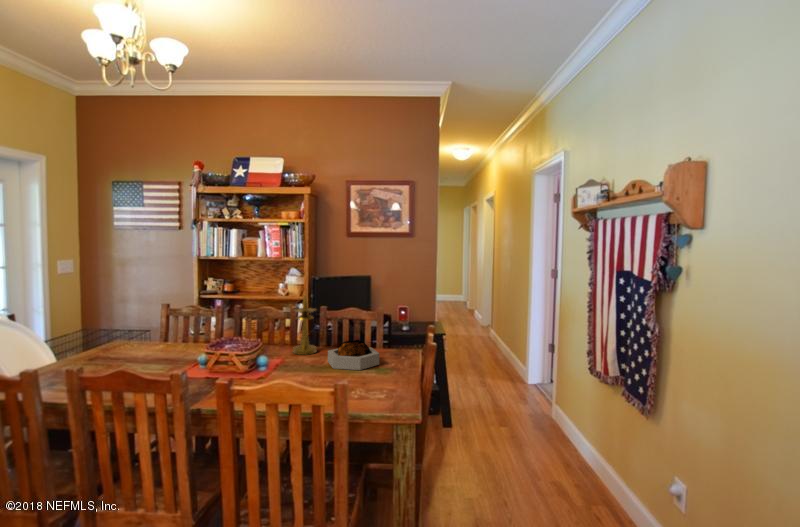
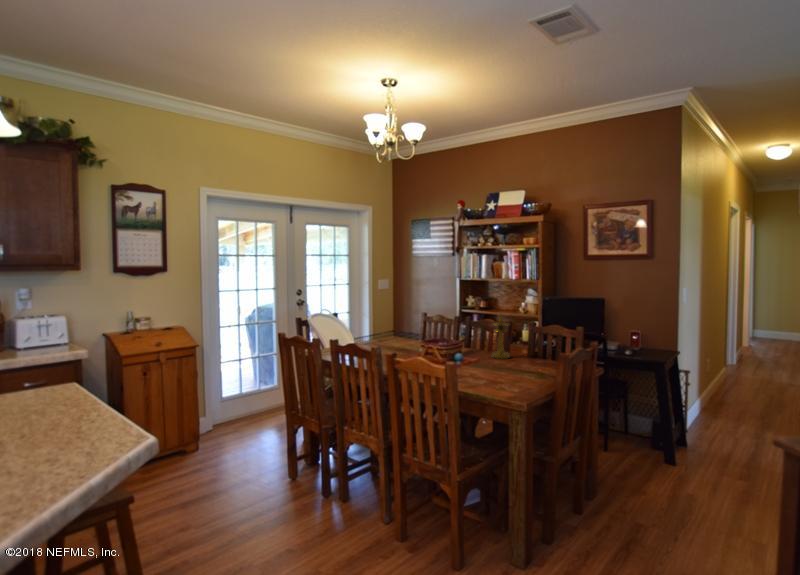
decorative bowl: present [328,340,379,370] -> none [504,349,544,373]

